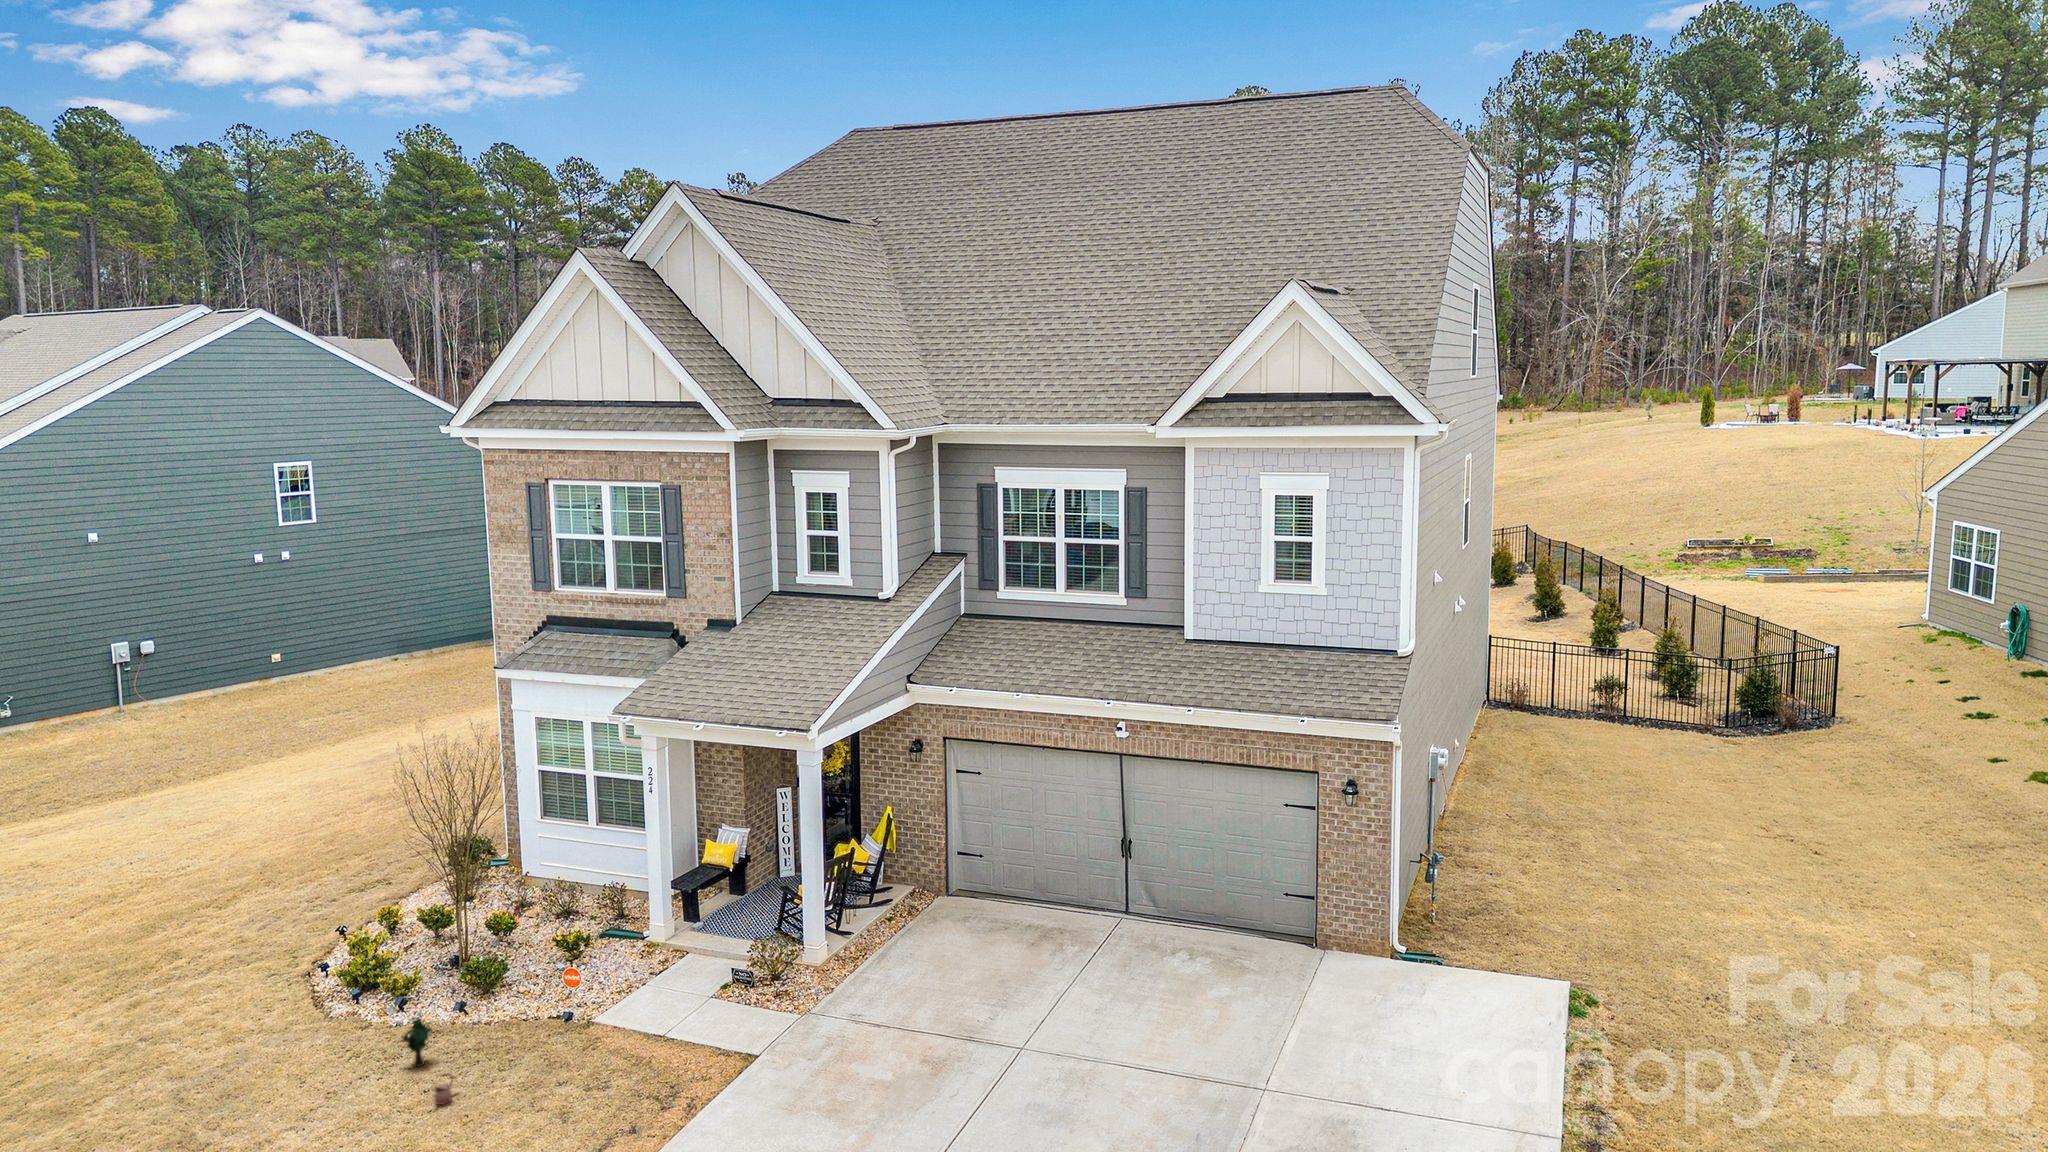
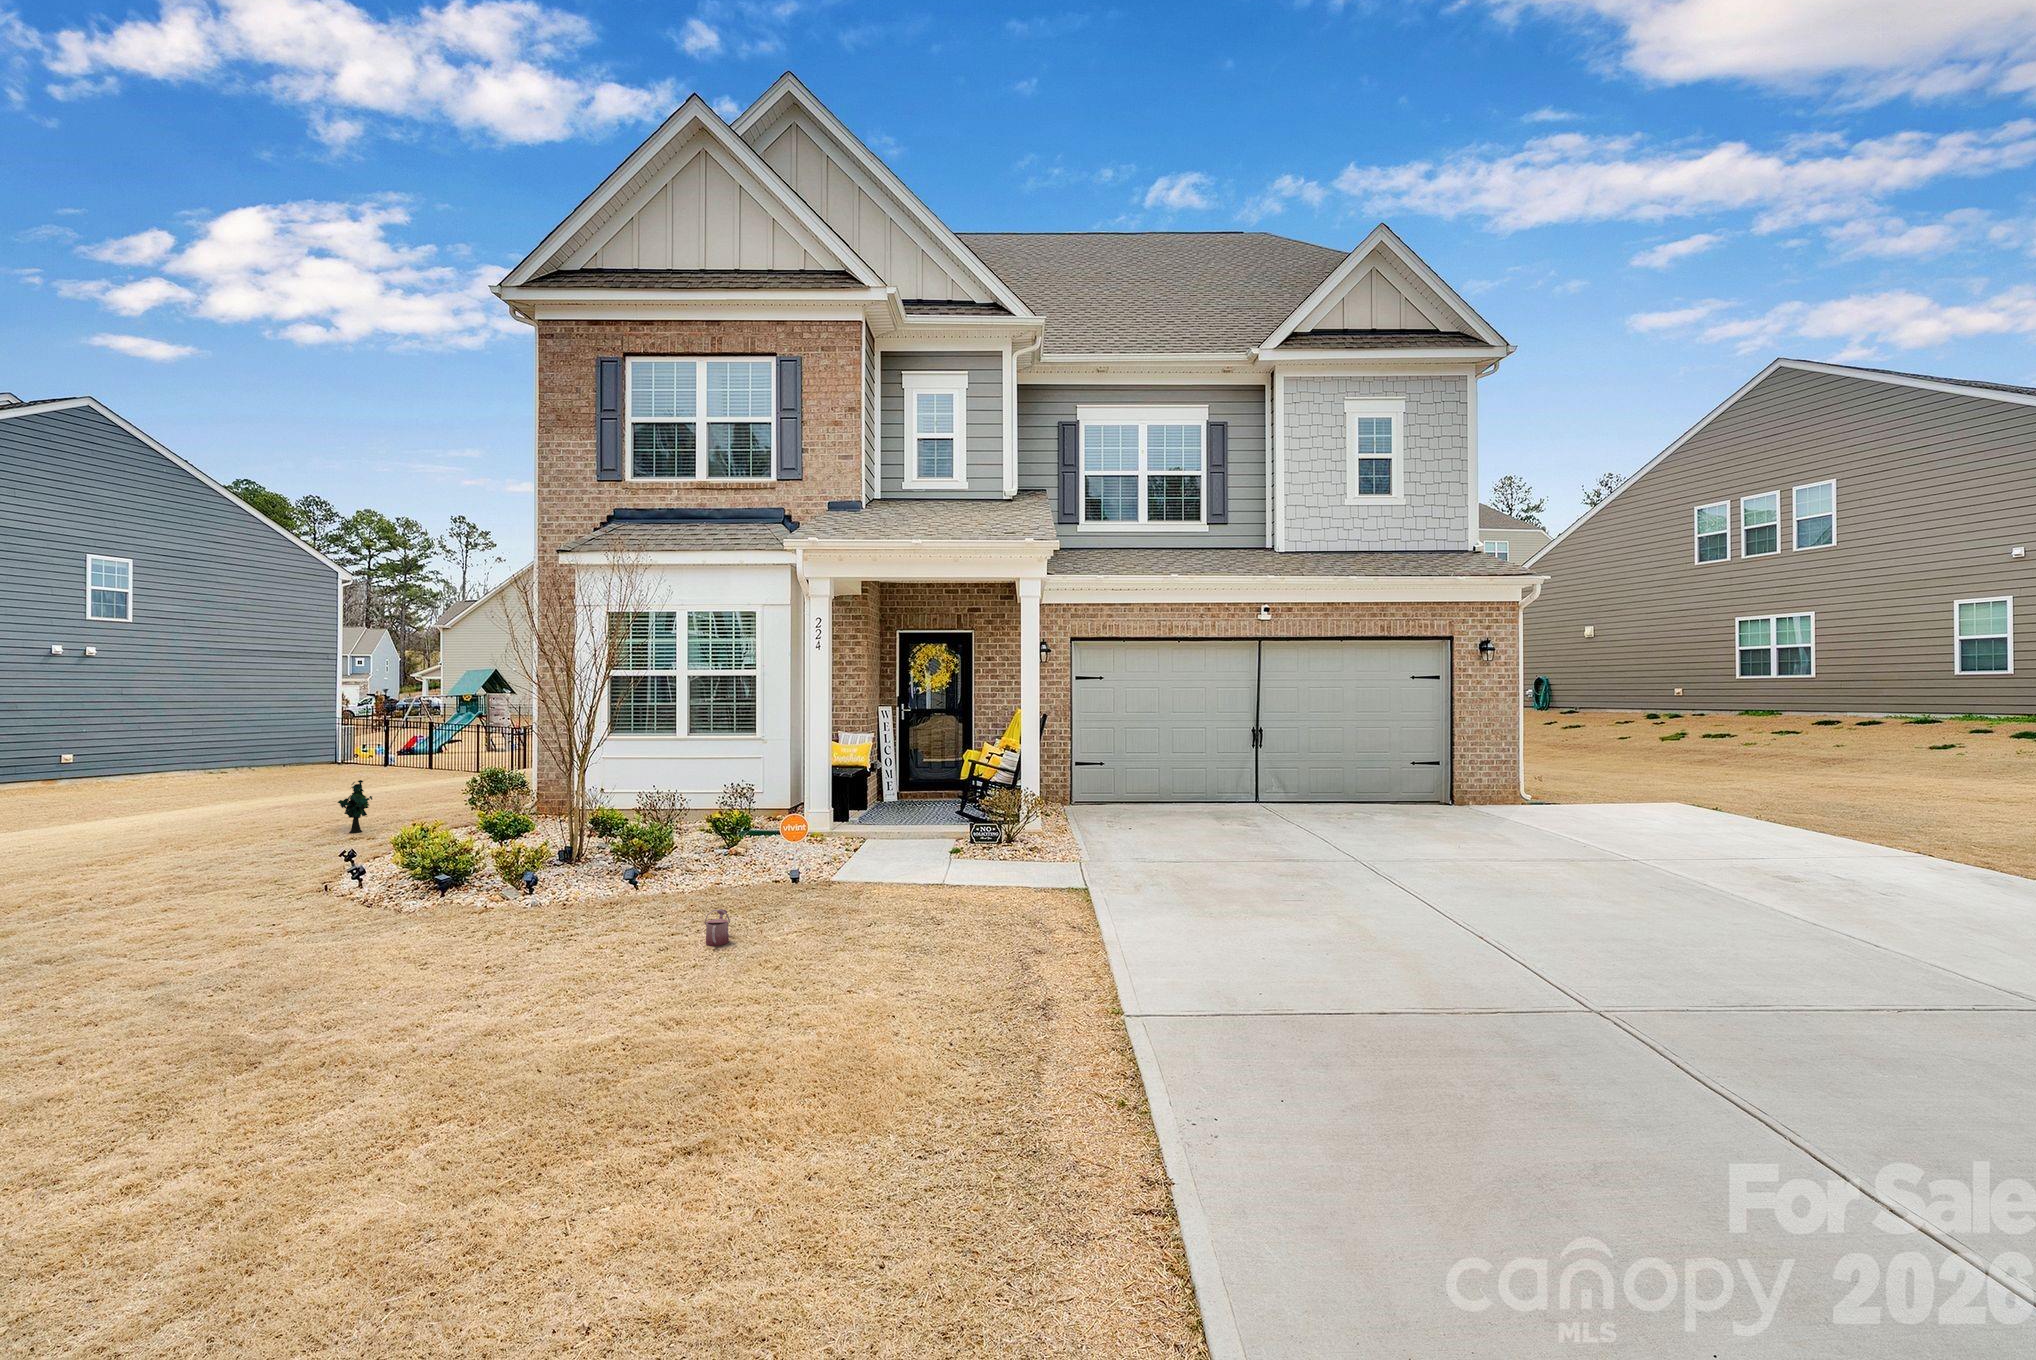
decorative plant: present [401,1013,432,1067] -> present [338,780,372,833]

